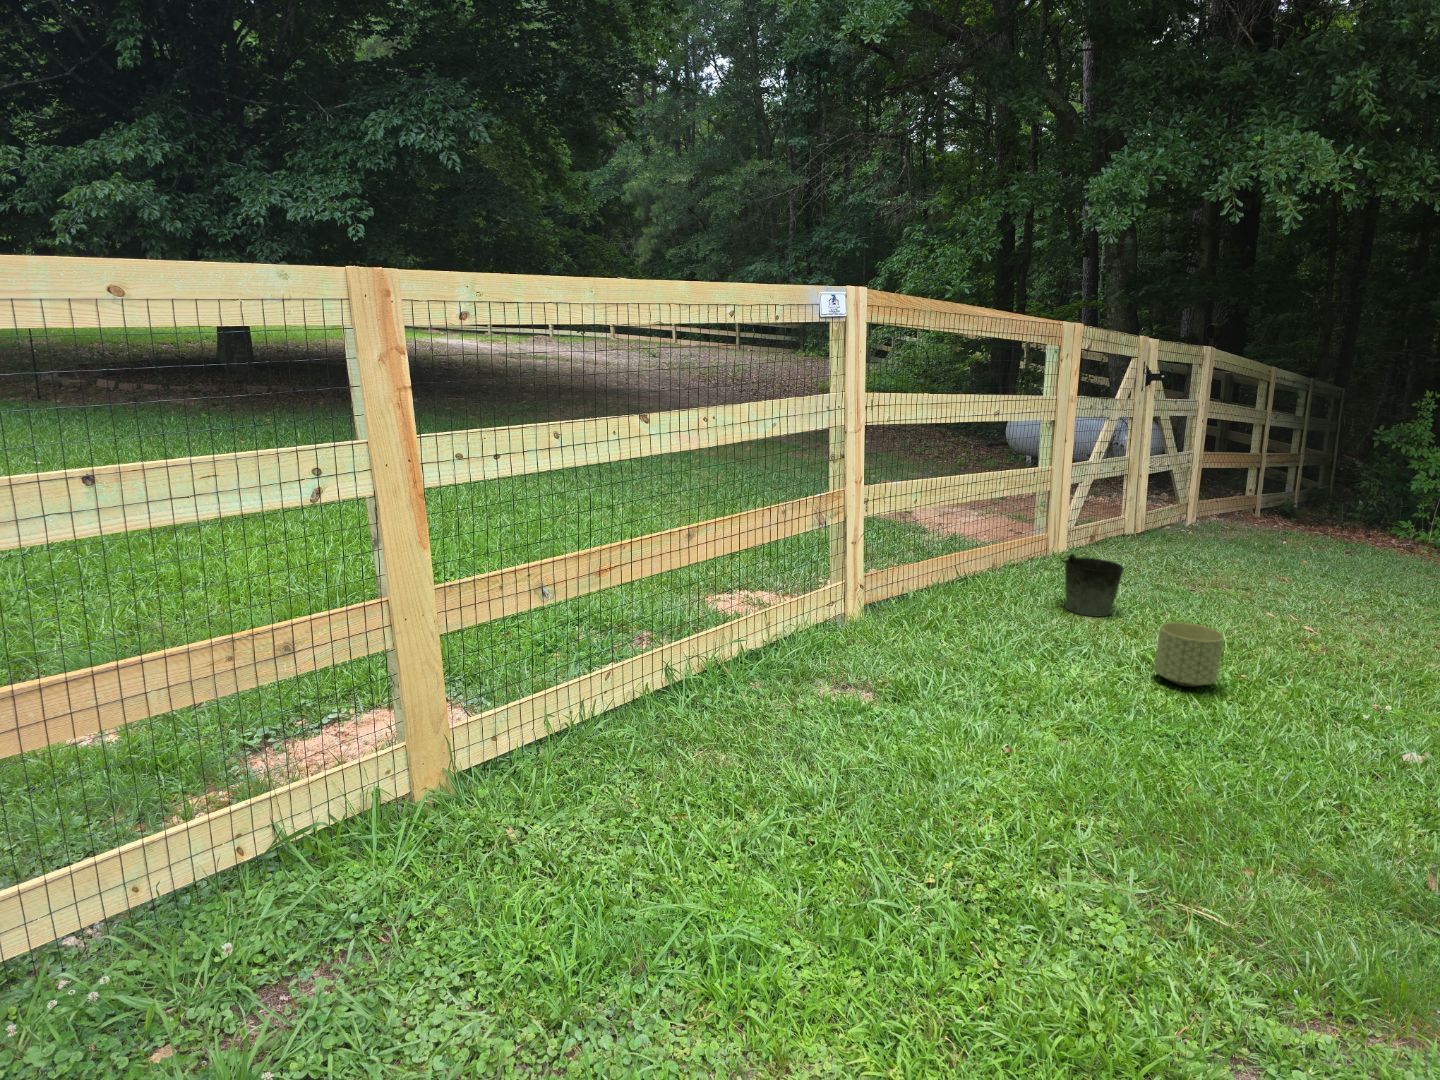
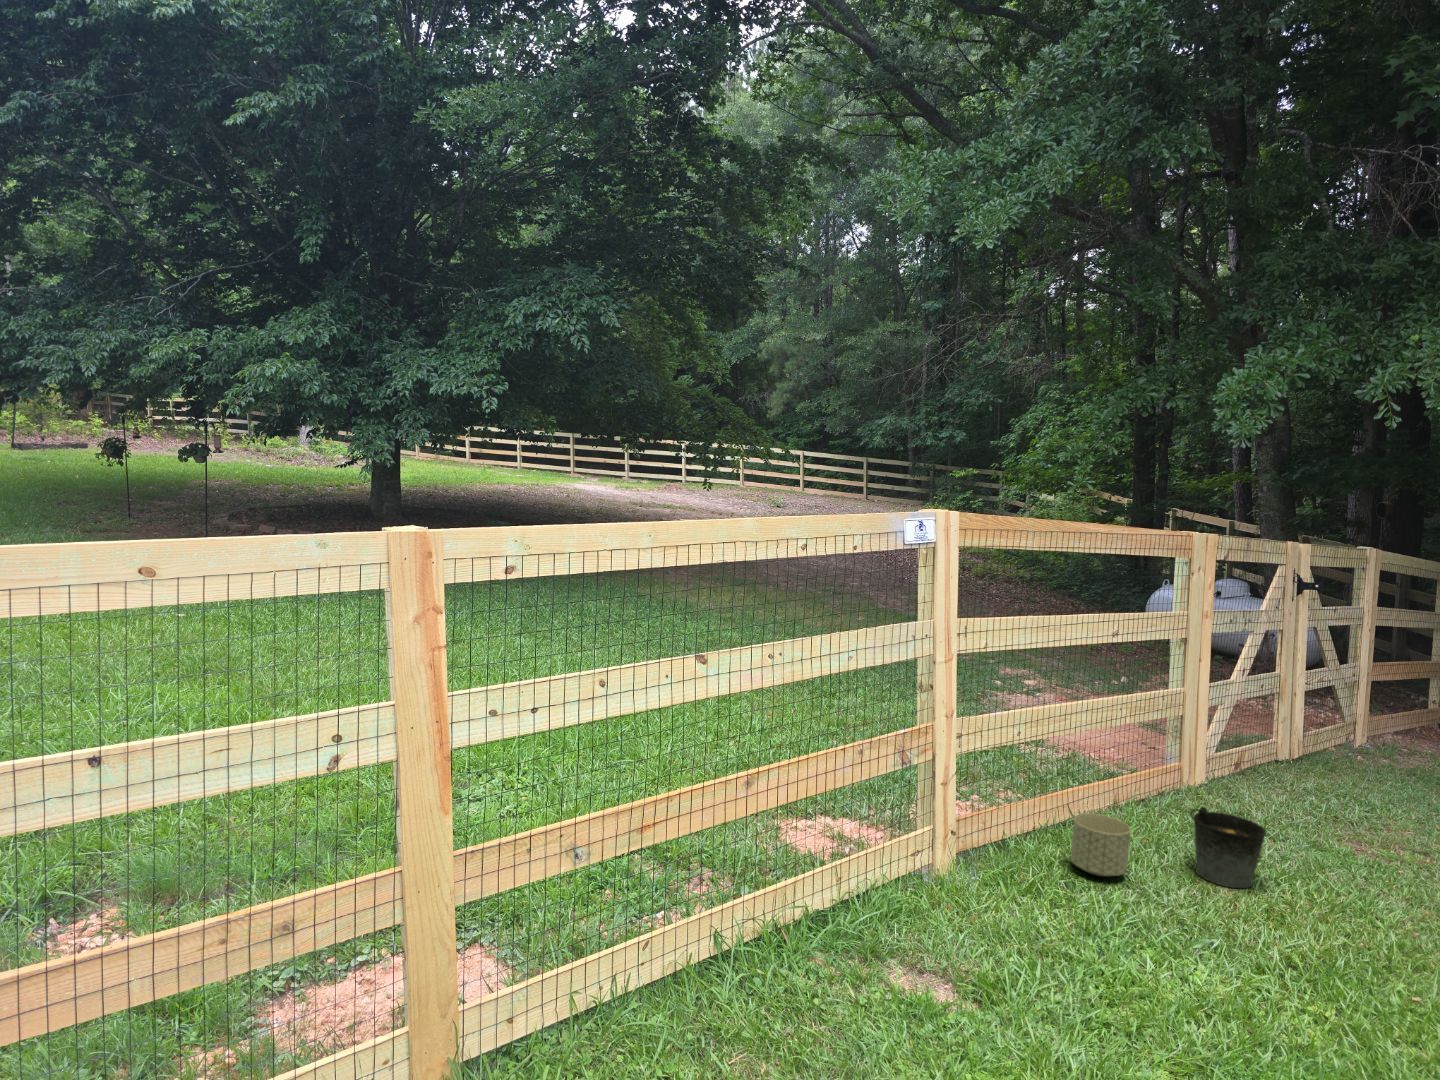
planter: present [1154,622,1224,687] -> present [1070,813,1131,877]

